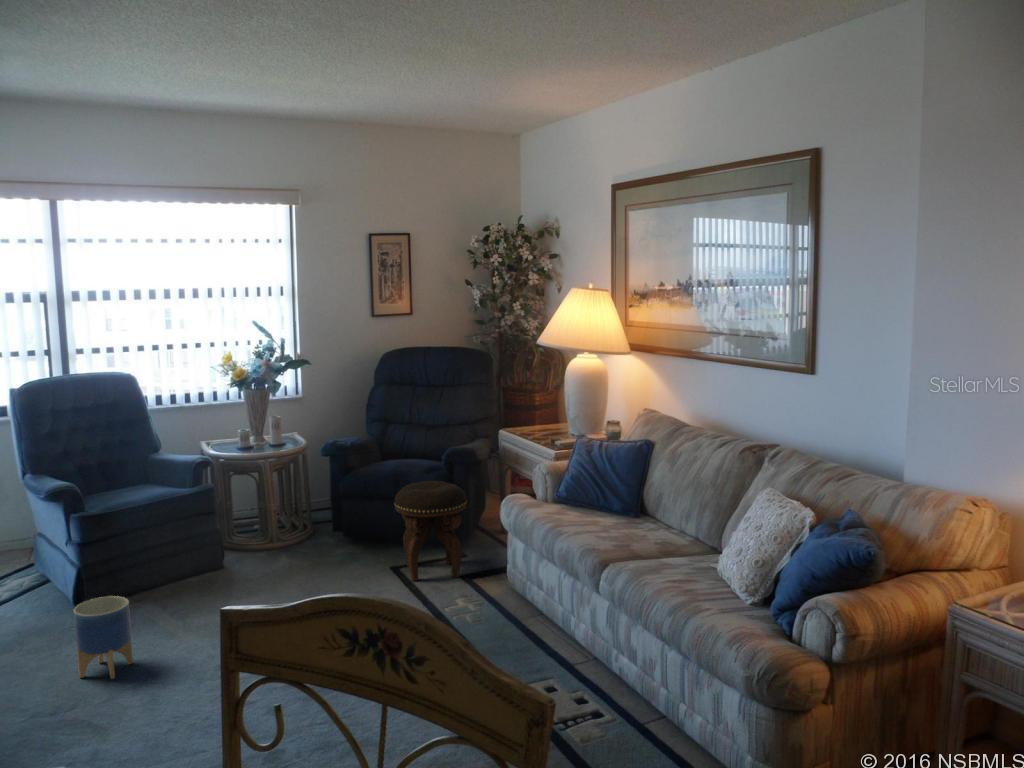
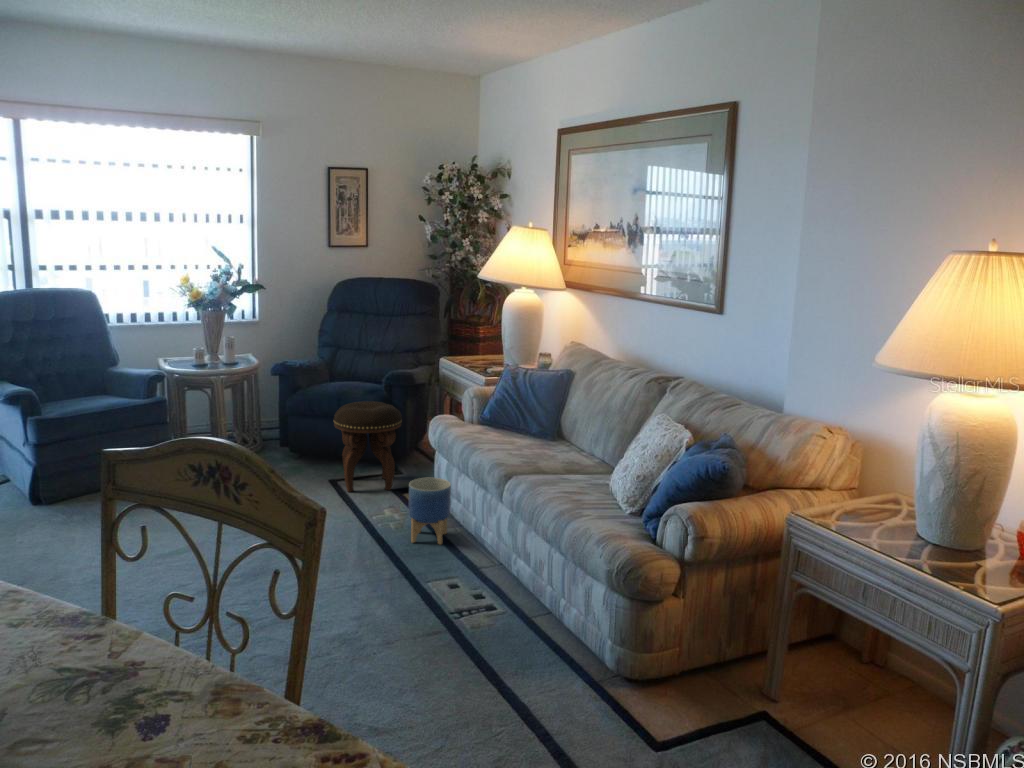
planter: present [74,596,133,679] -> present [409,478,451,544]

